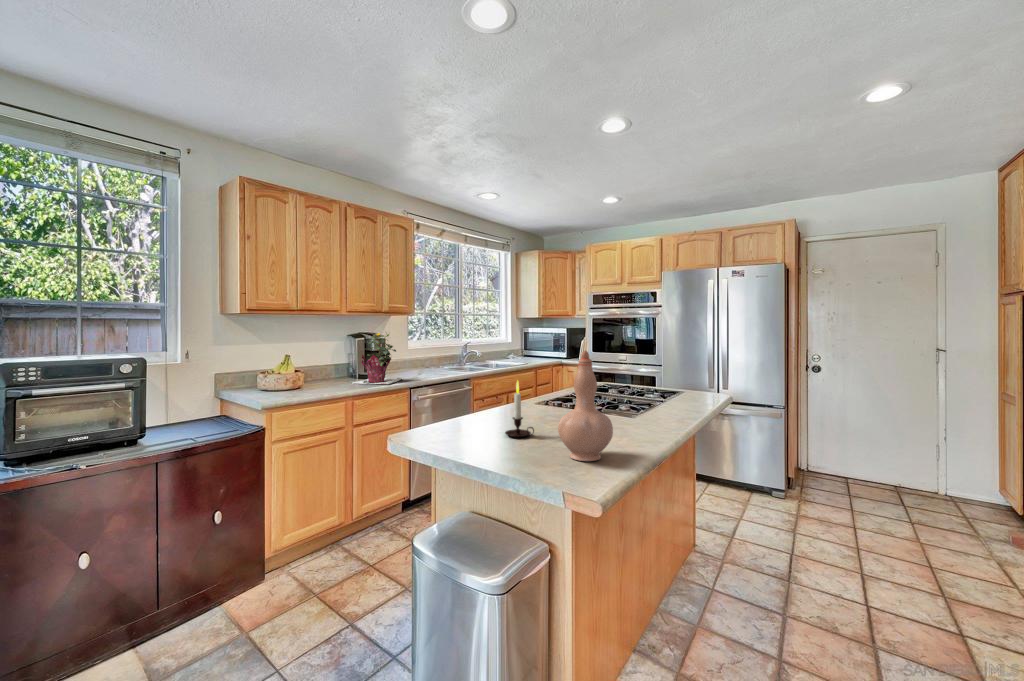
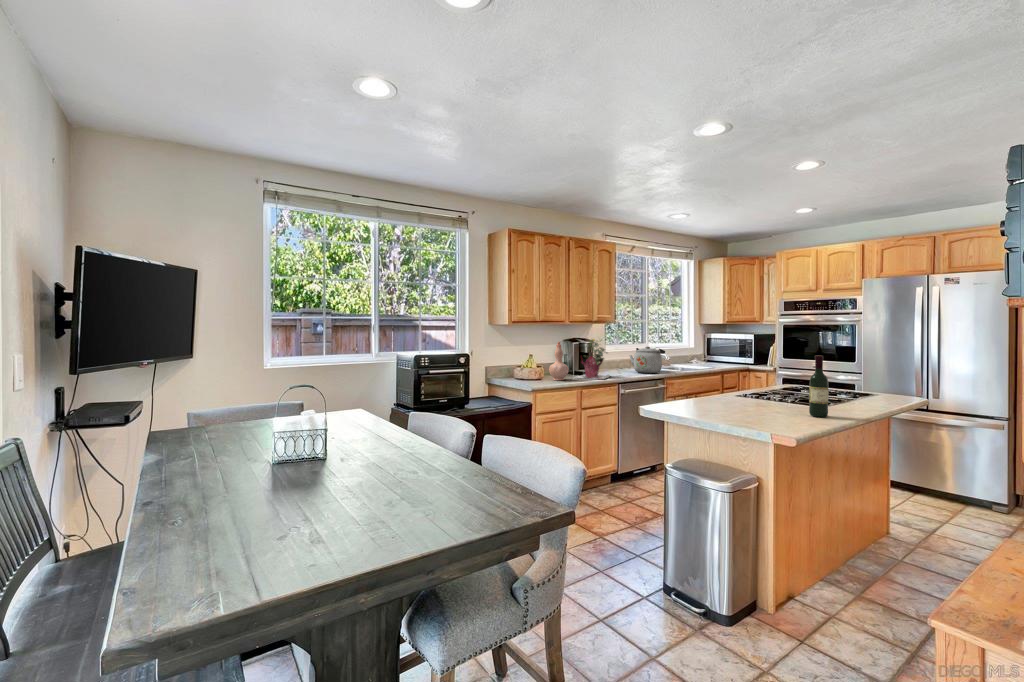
kettle: none [432,342,472,373] -> present [630,346,665,373]
vase: present [558,351,613,461] -> present [549,342,569,380]
wine bottle: none [619,352,643,441] -> present [809,356,828,417]
candle: present [505,381,534,437] -> none [722,373,745,411]

